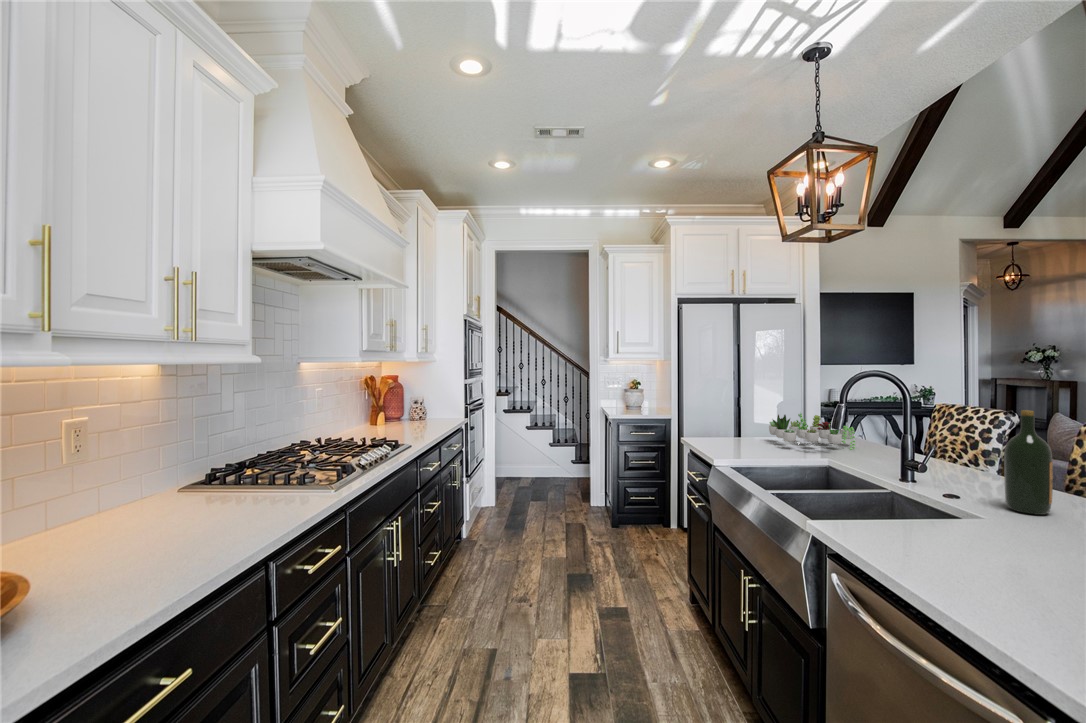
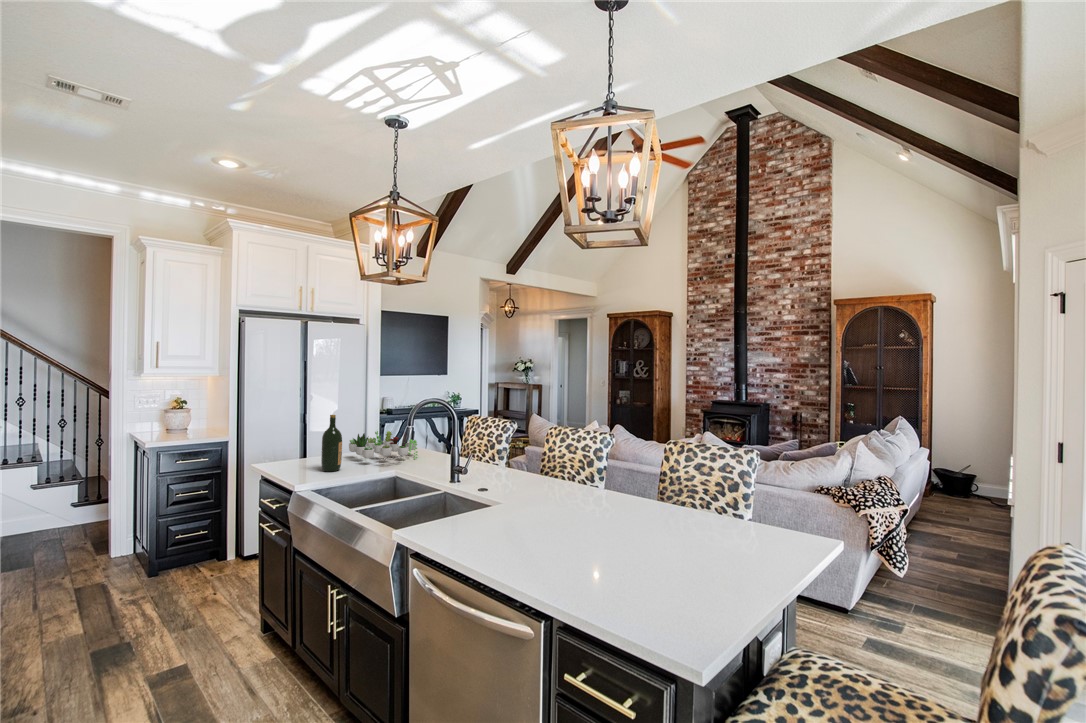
wine bottle: present [1004,410,1053,515] -> present [321,415,342,472]

